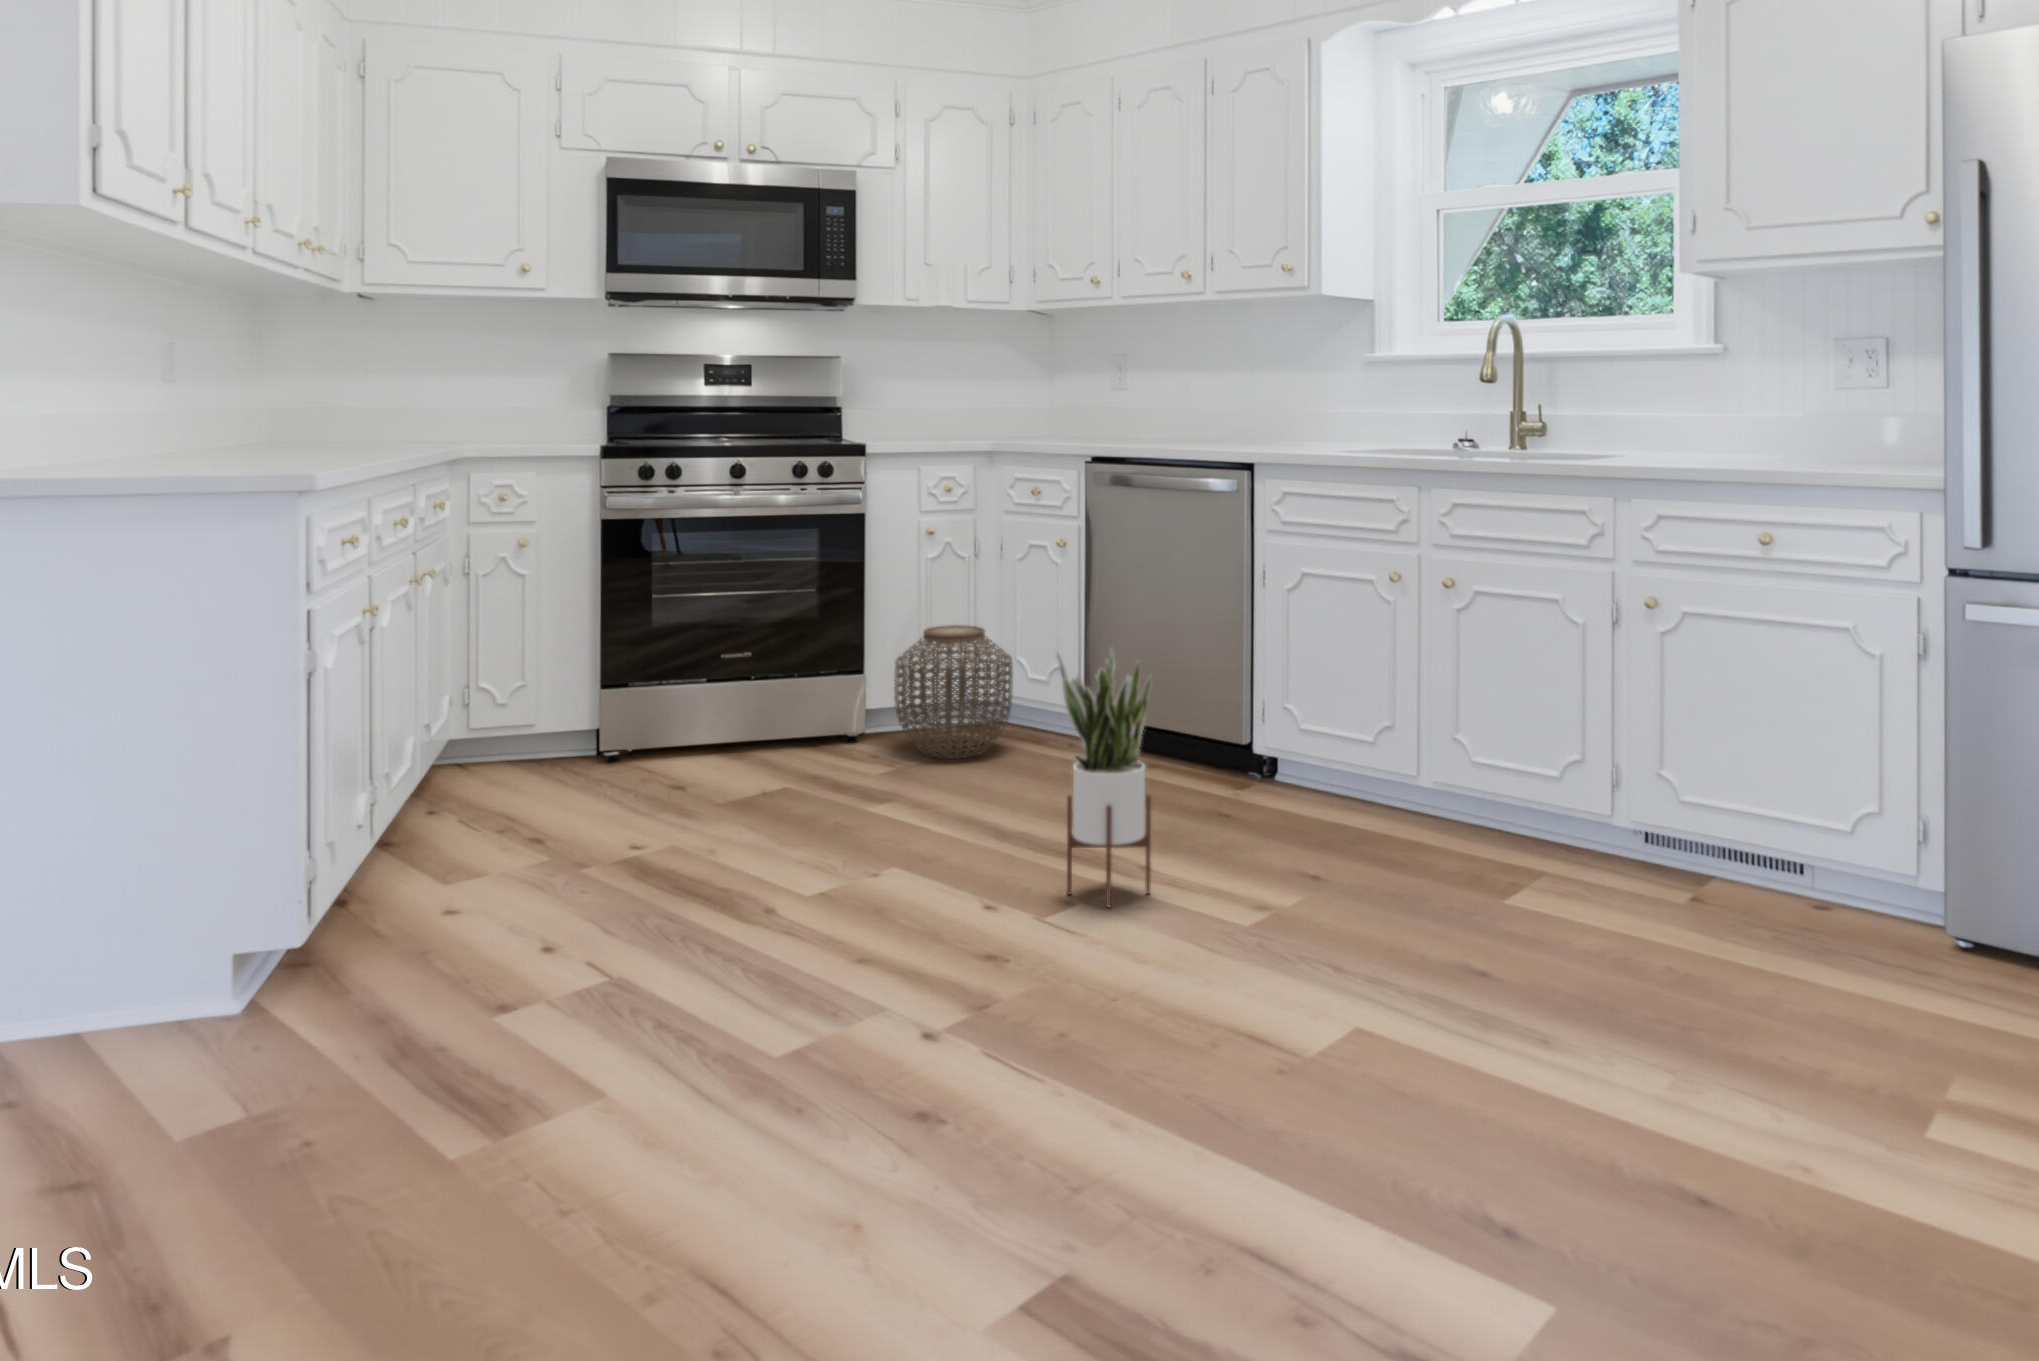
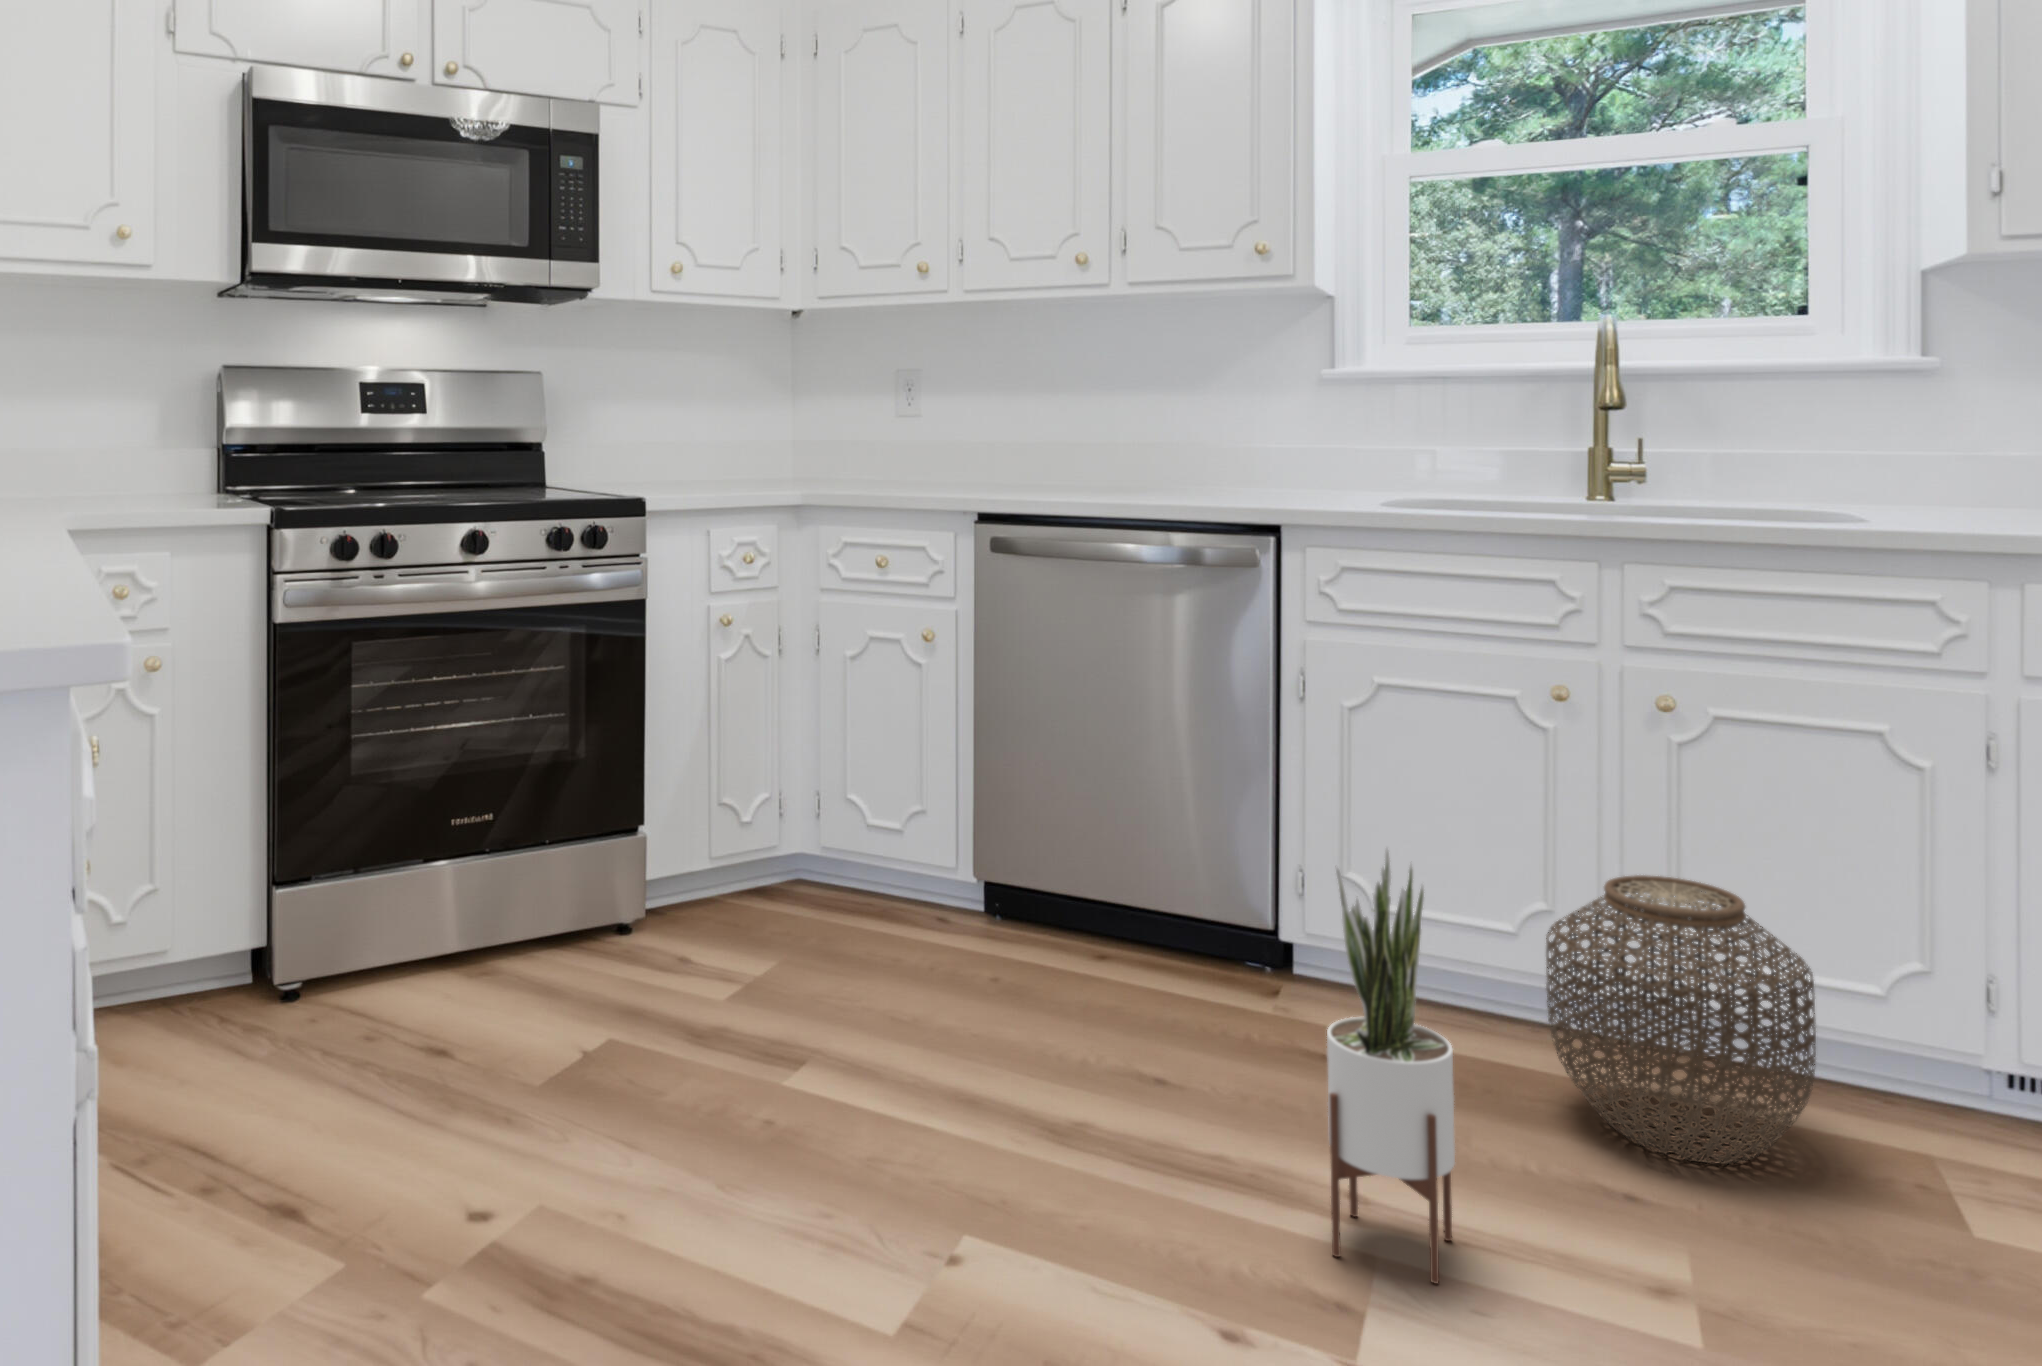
woven basket: present [894,625,1013,759] -> present [1546,875,1816,1164]

